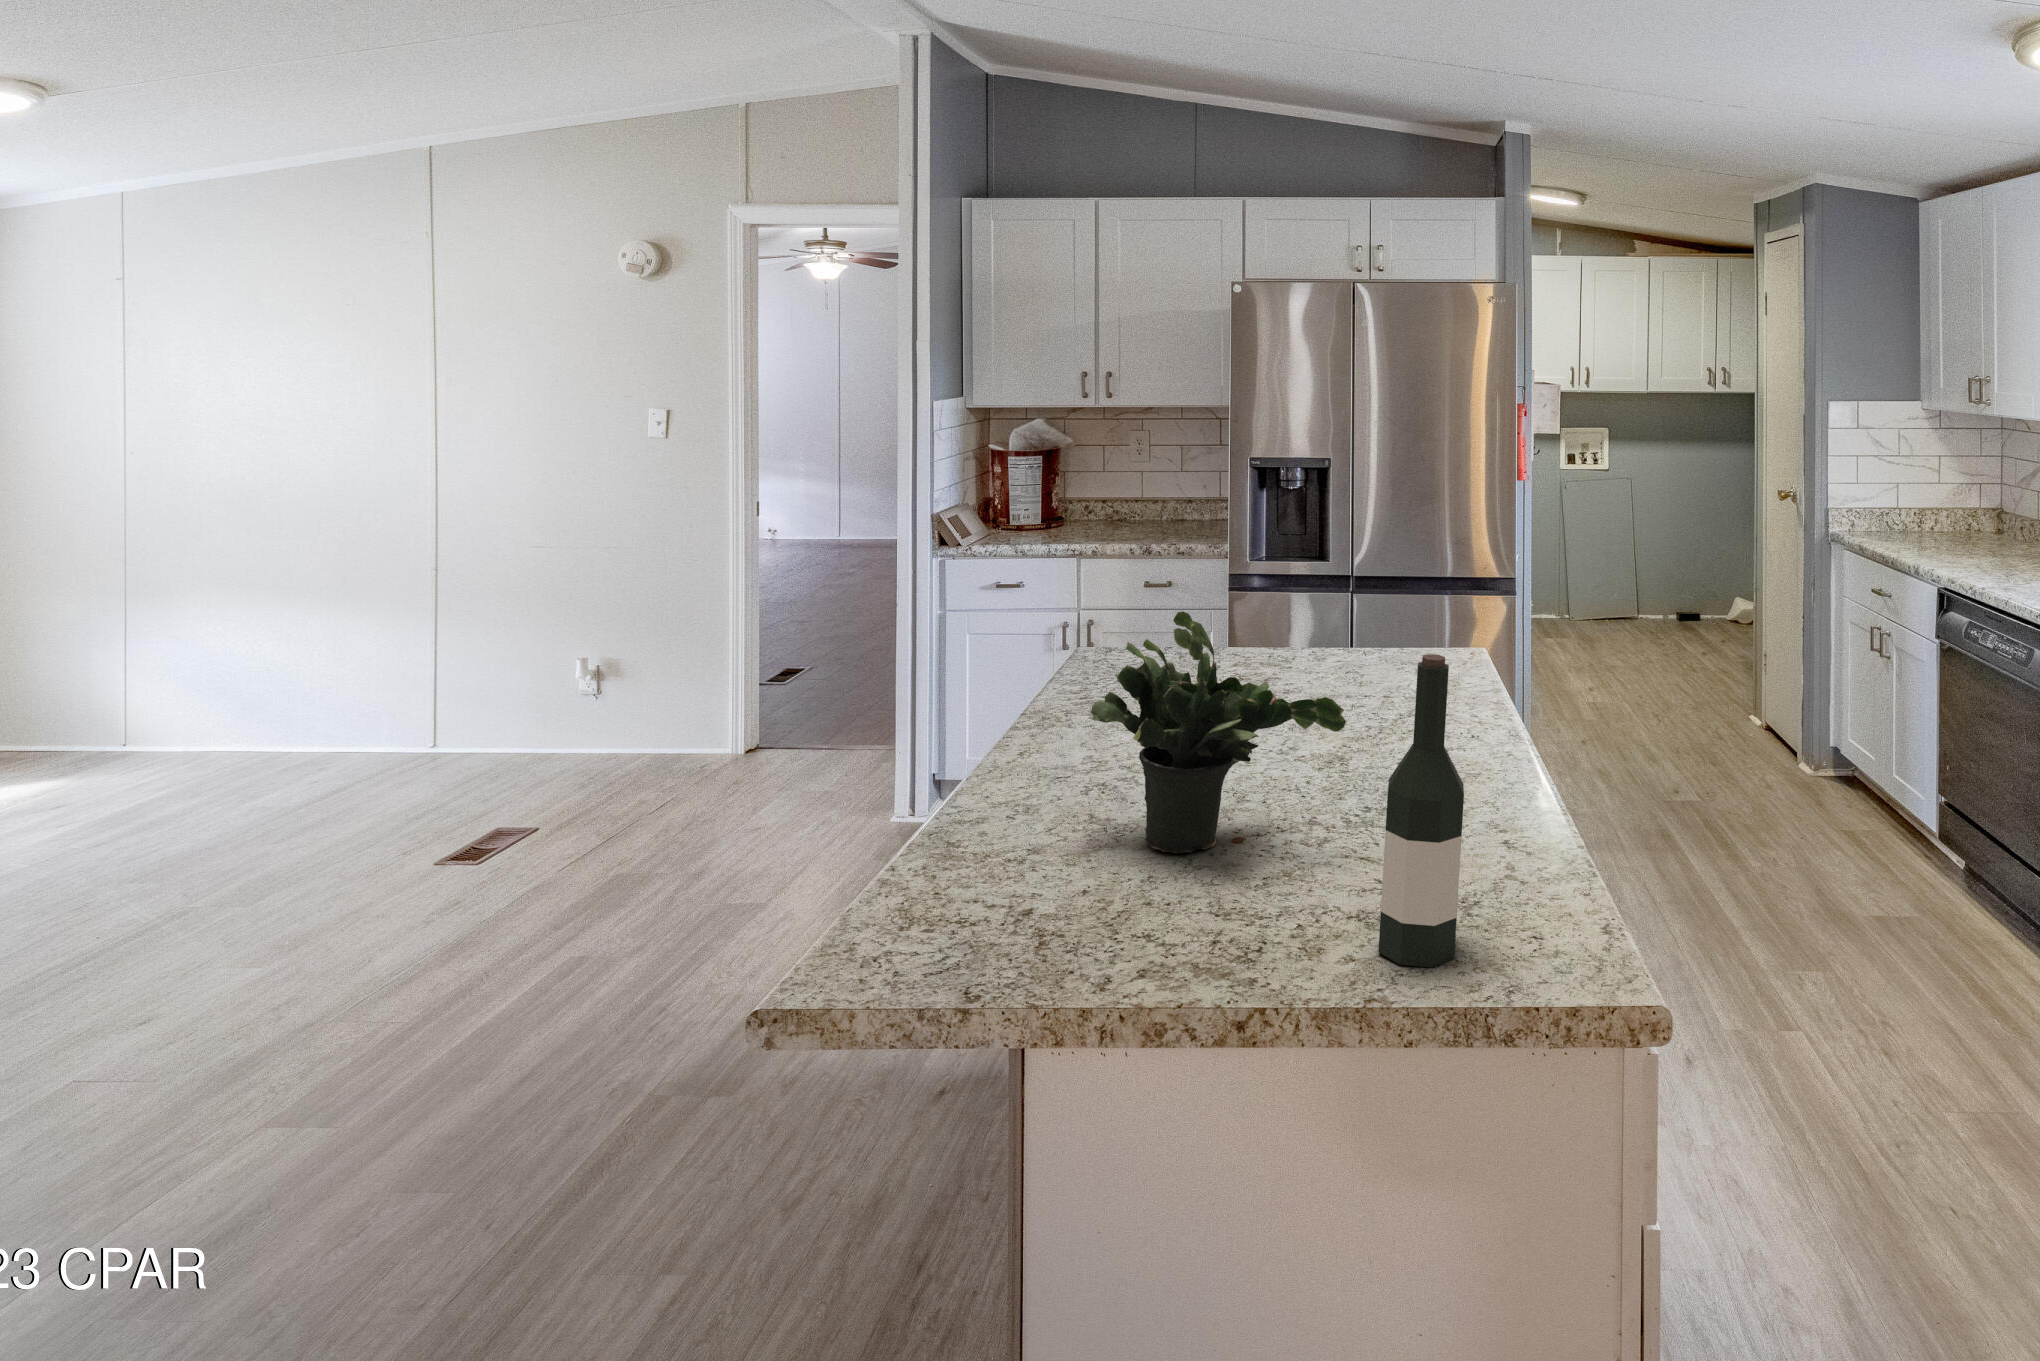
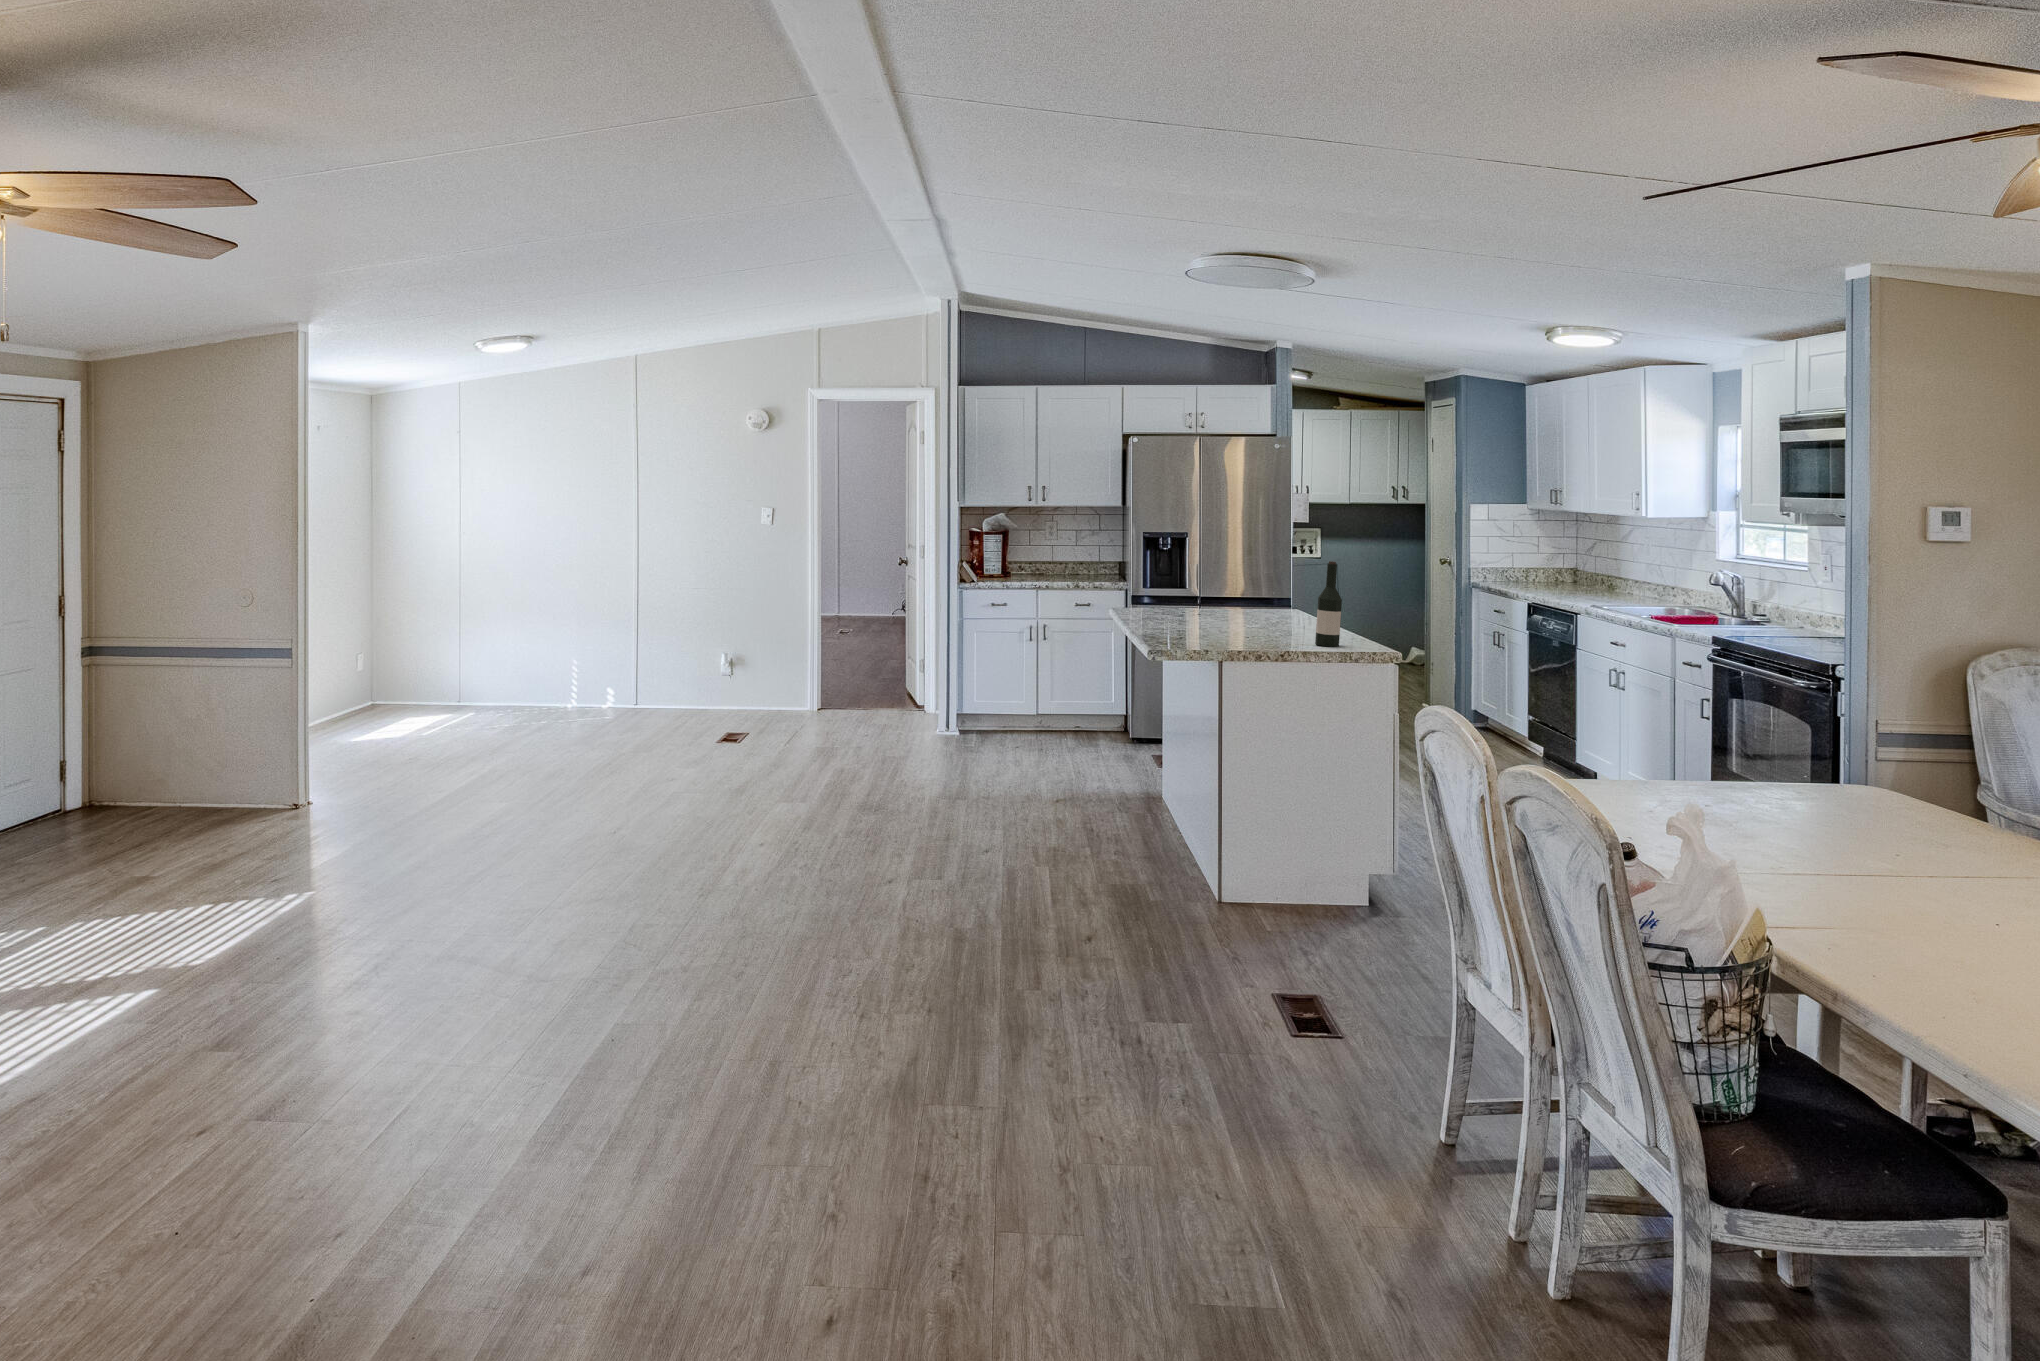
potted plant: present [1090,611,1347,853] -> none [1204,557,1292,635]

